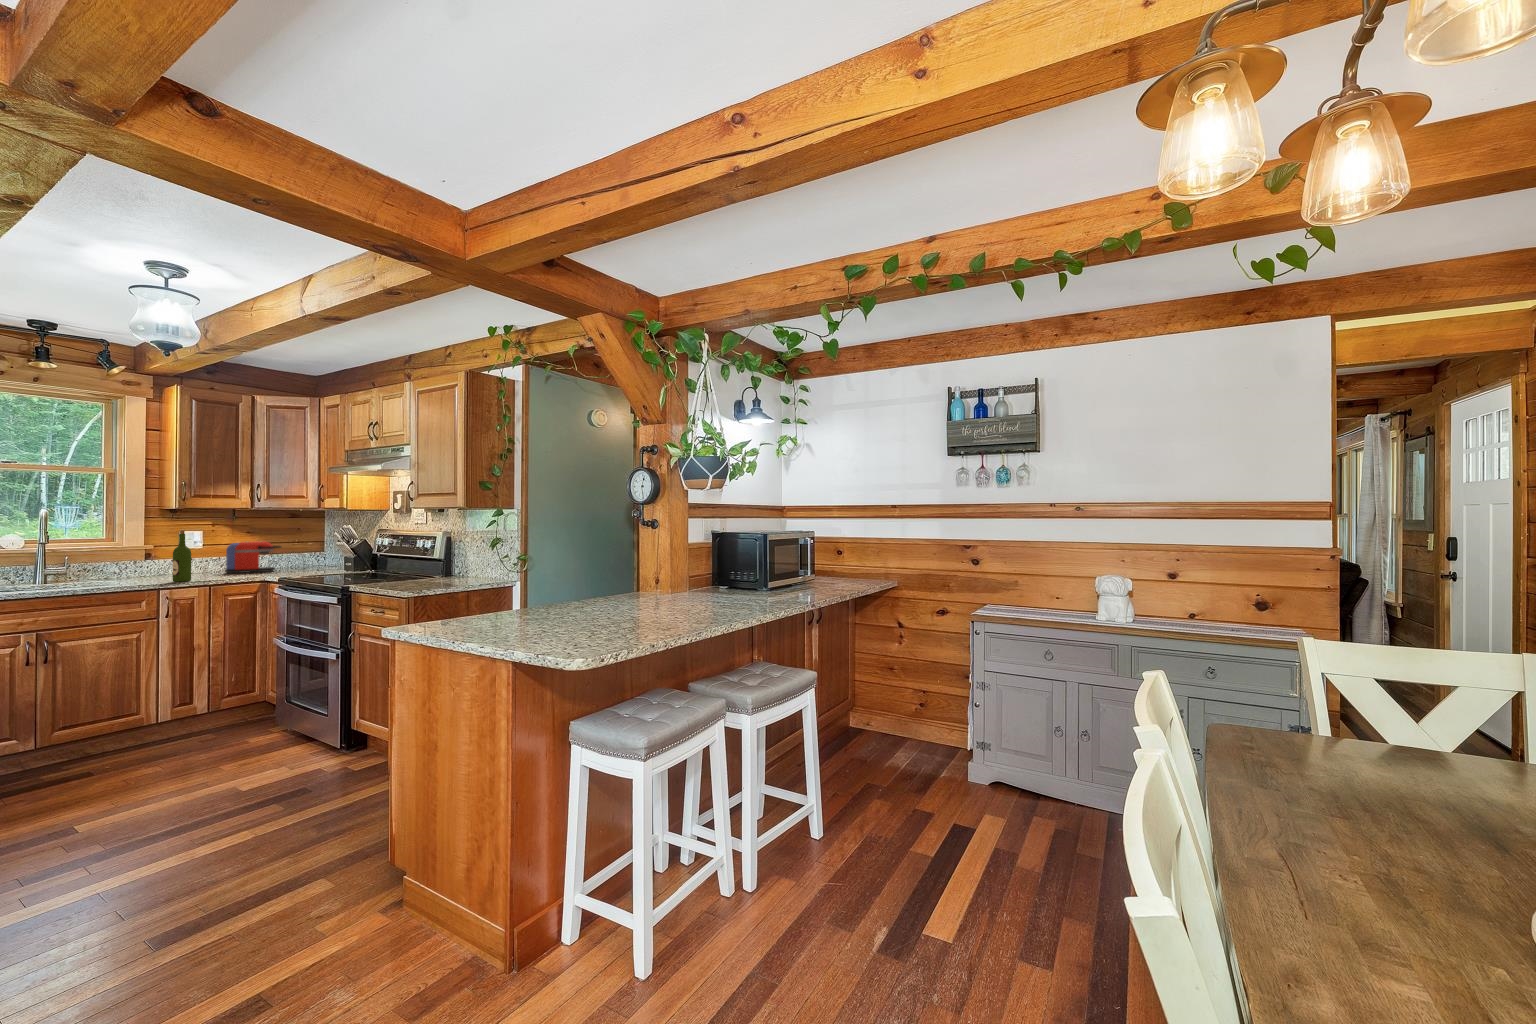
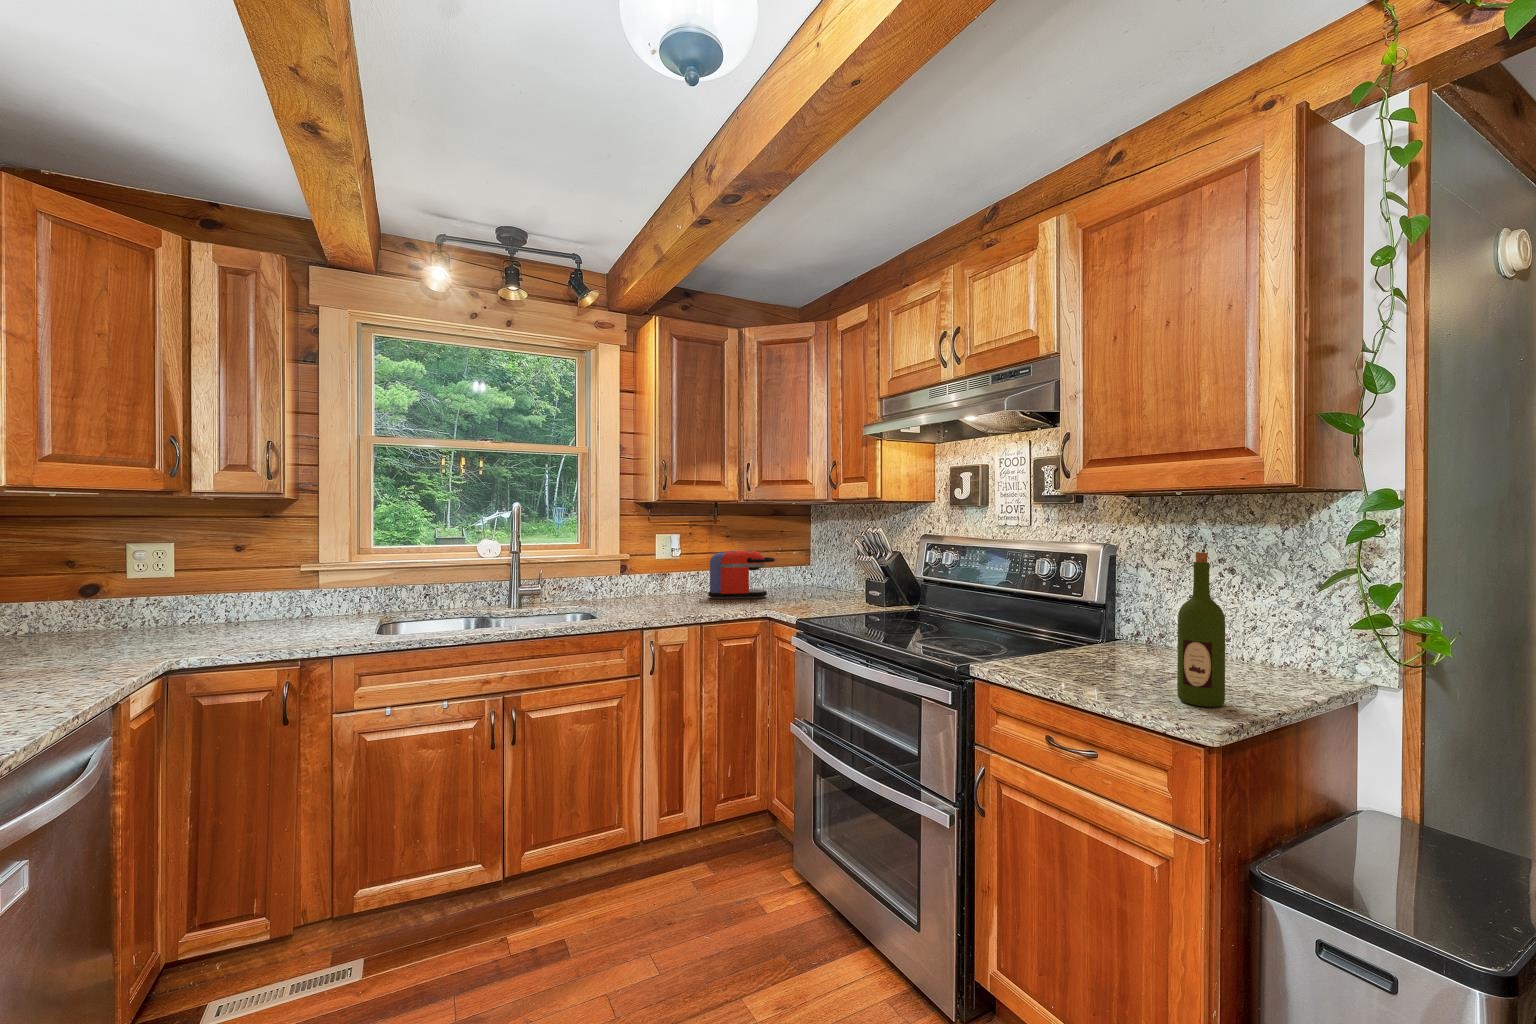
wine bottle: present [173,531,191,582] -> present [1177,552,1225,707]

